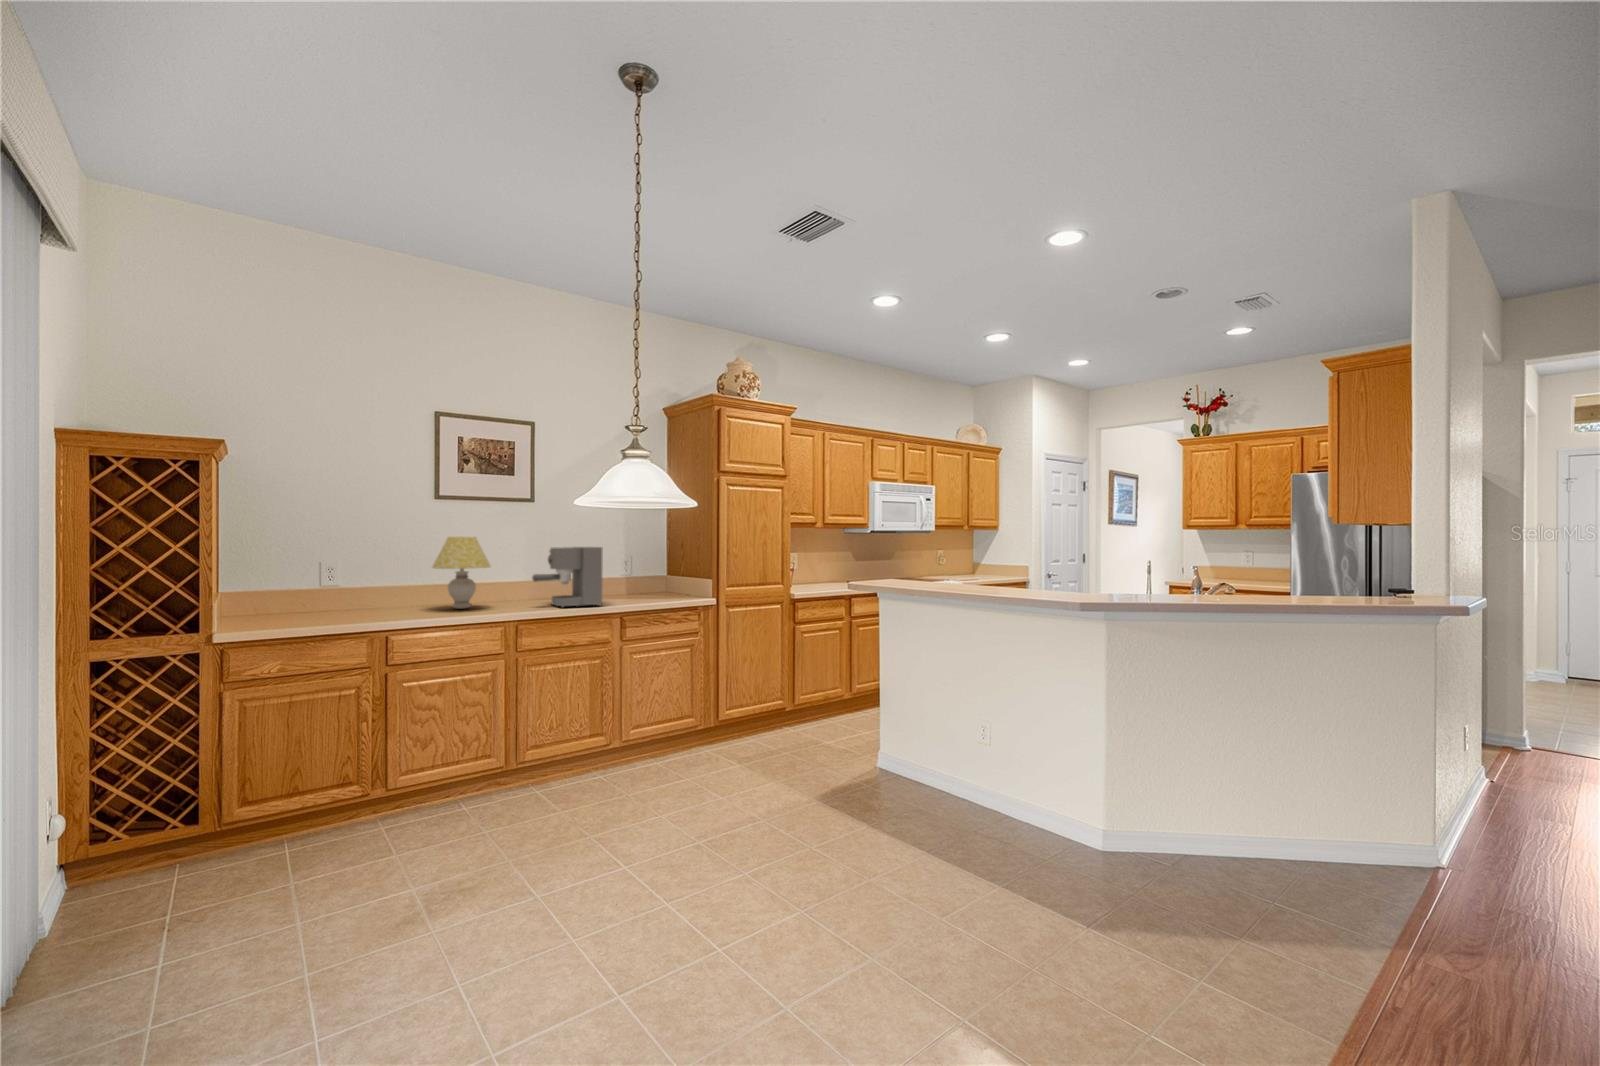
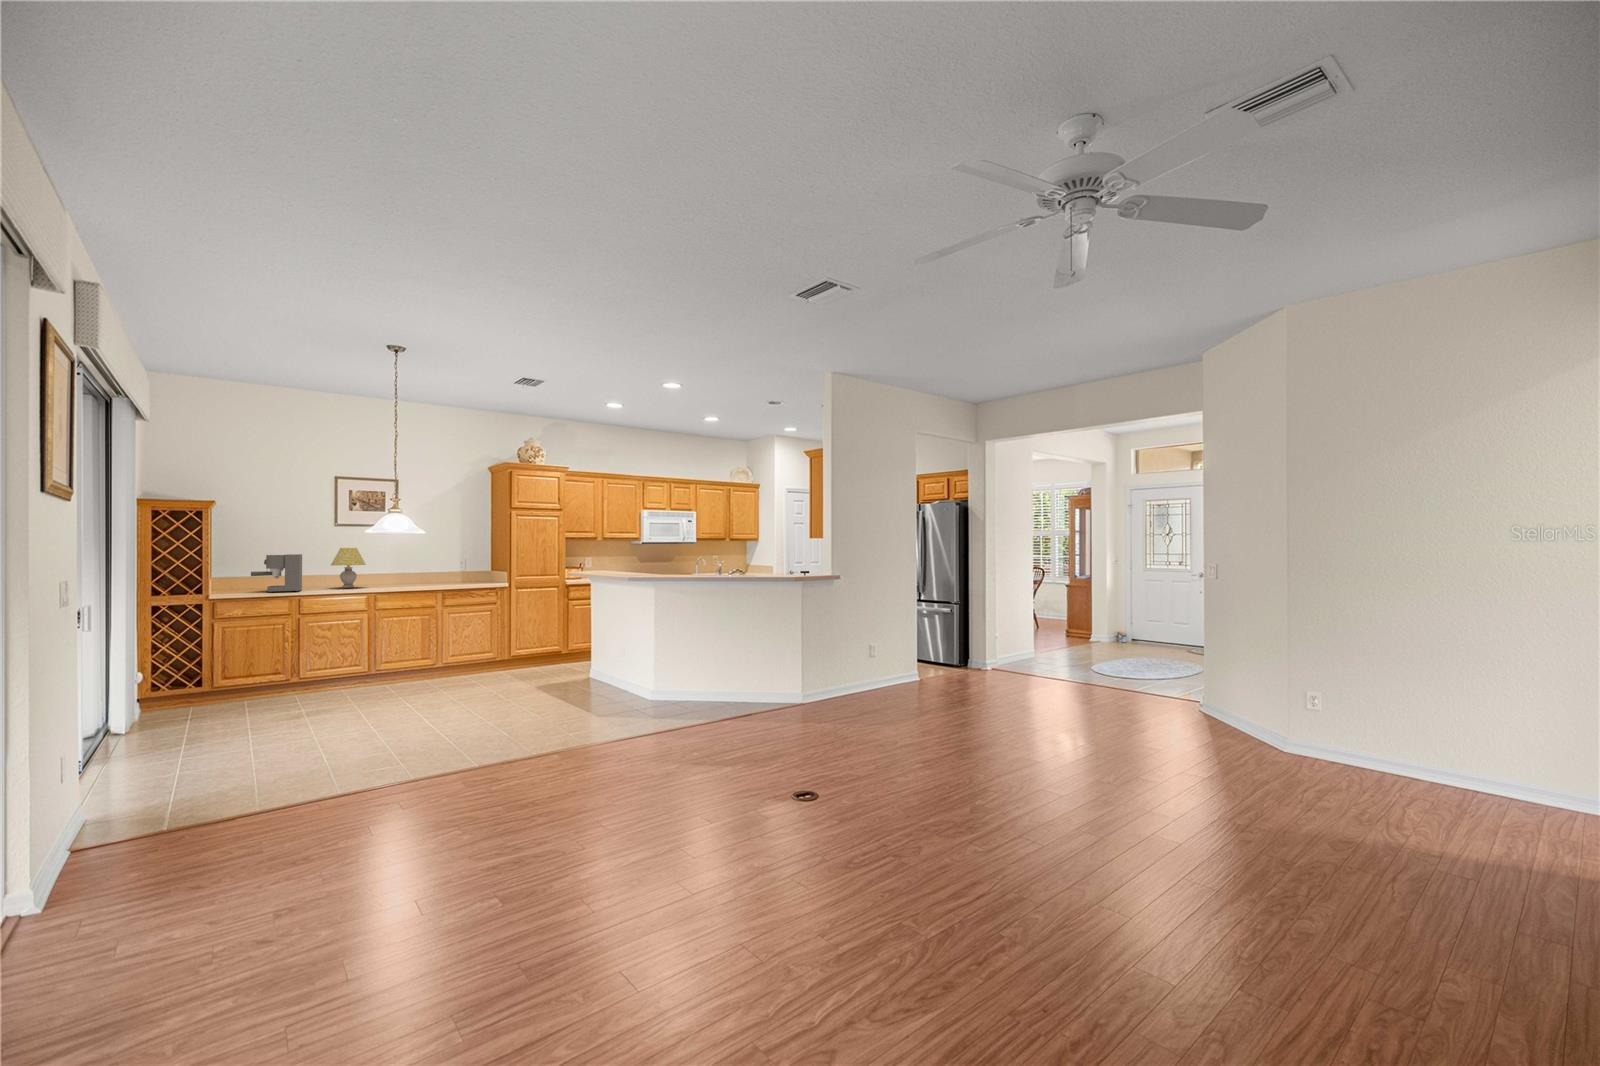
coffee maker: present [532,547,603,607] -> present [251,554,302,592]

